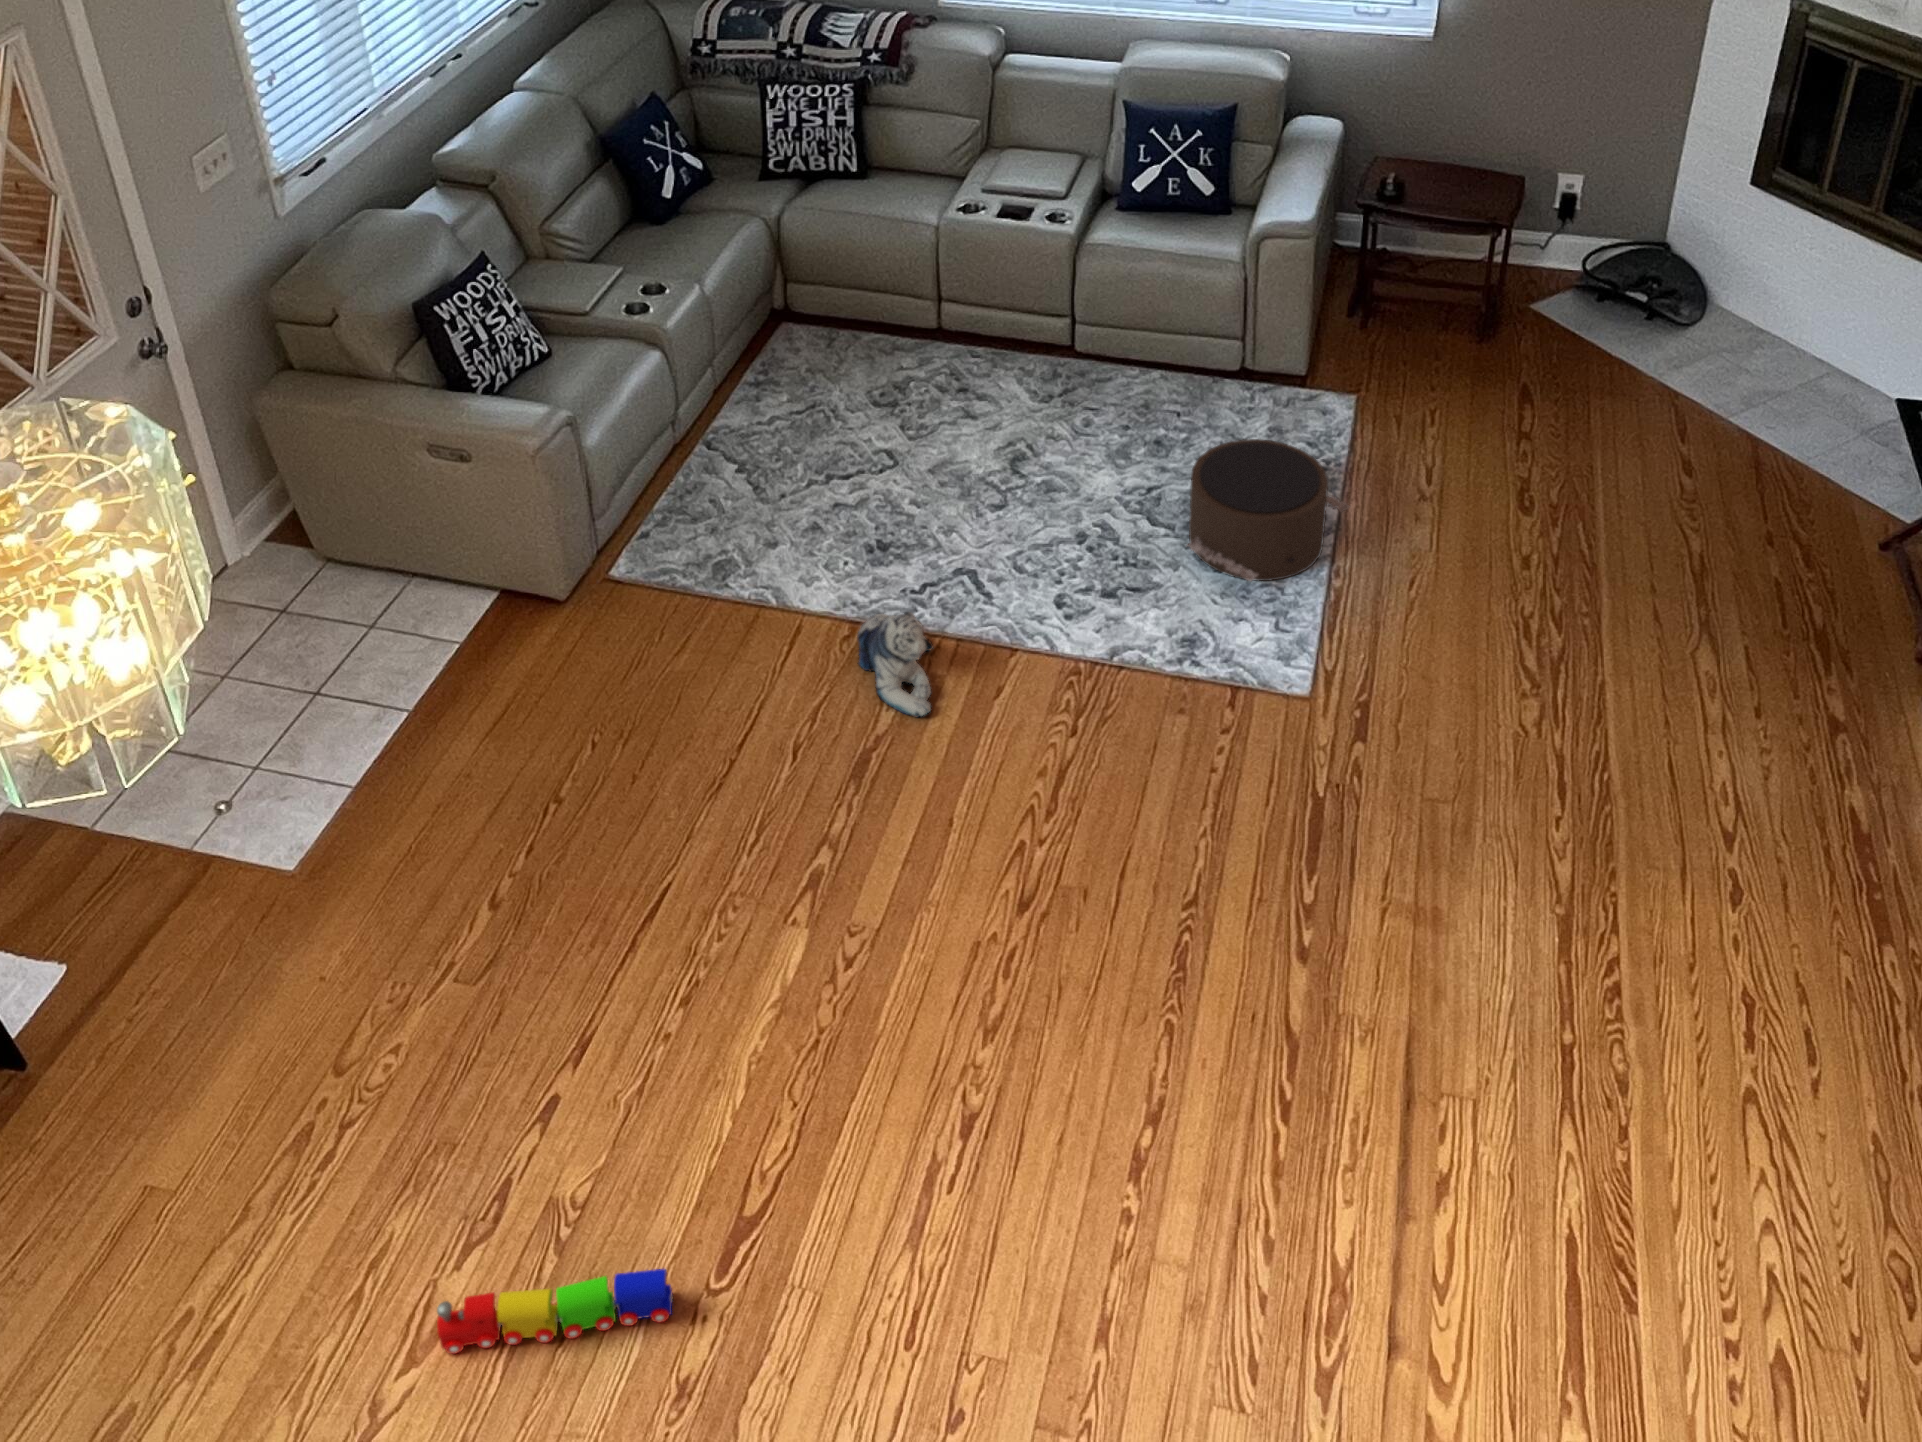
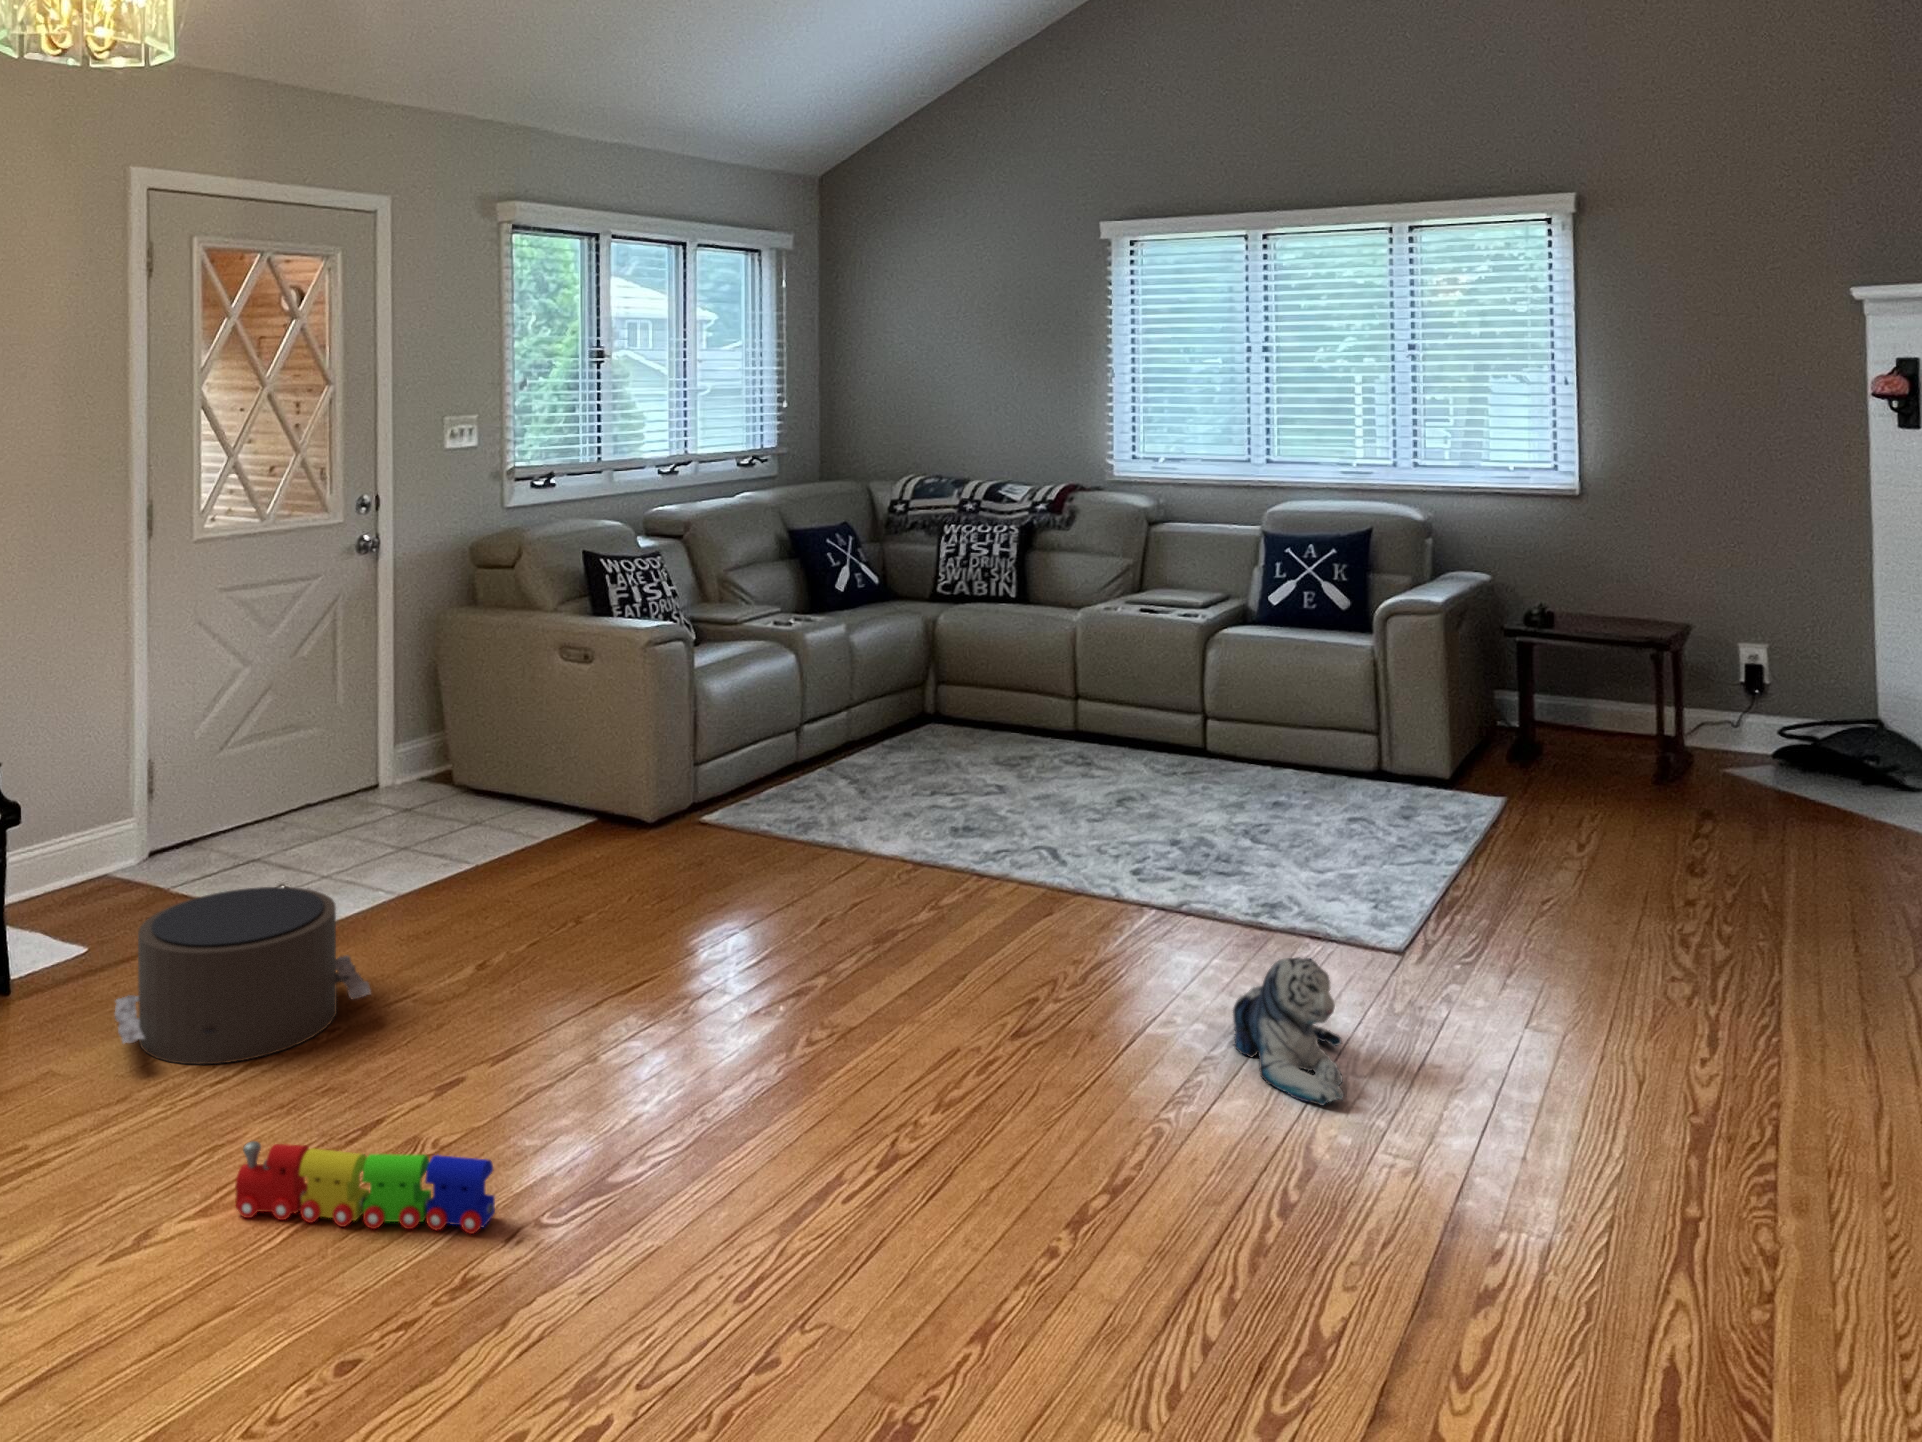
pouf: present [1187,439,1350,582] -> present [115,887,371,1064]
plush toy: present [857,612,933,717] -> present [1233,957,1344,1105]

